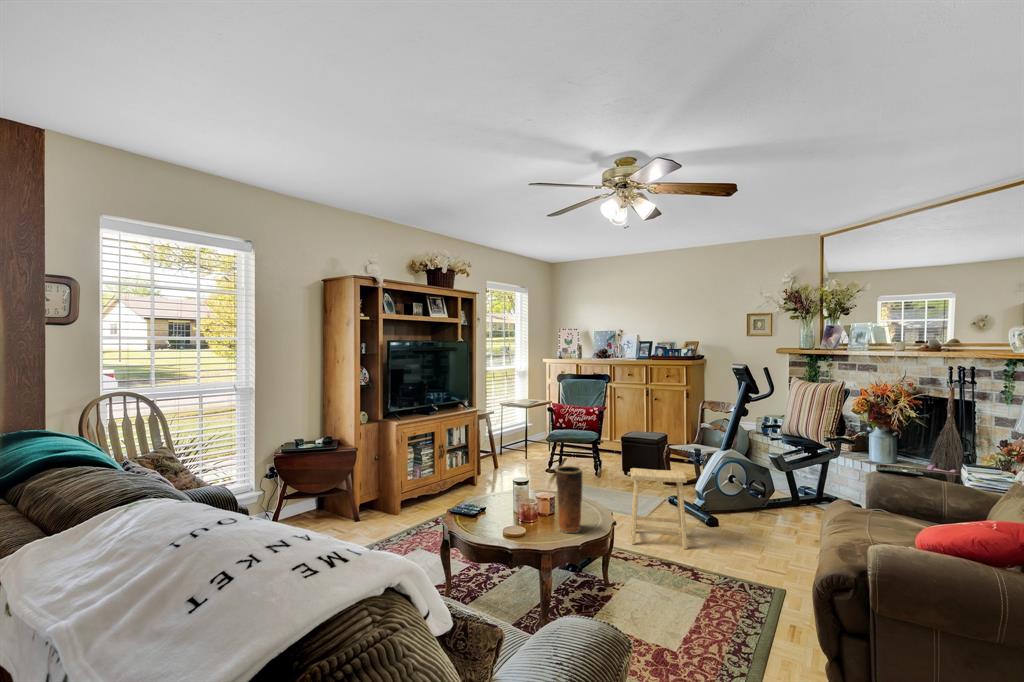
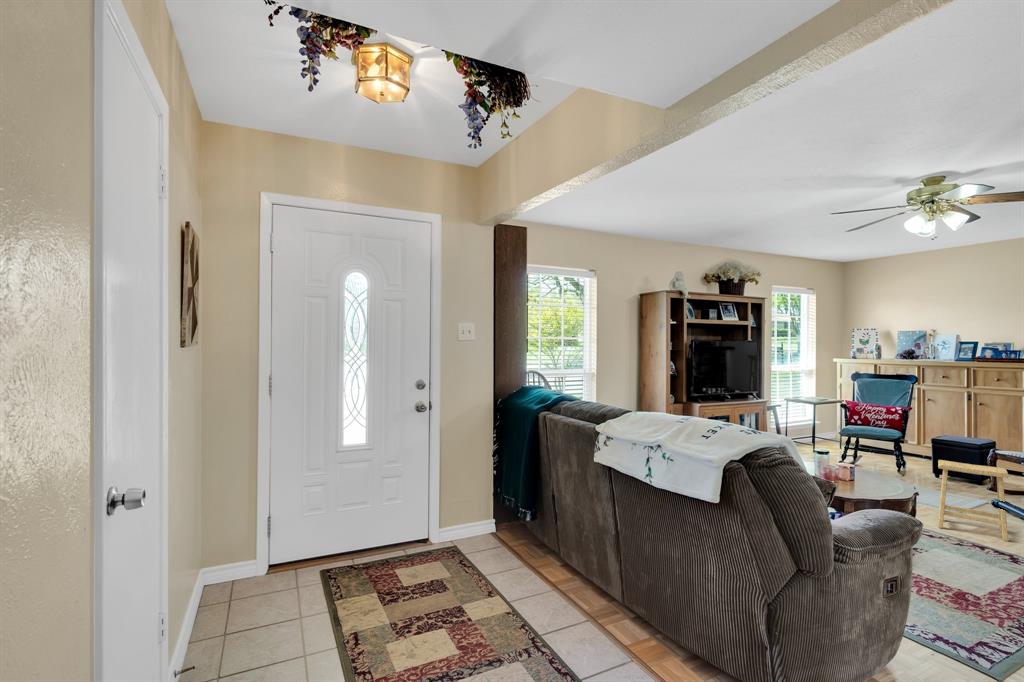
vase: present [555,466,582,533] -> none [856,440,883,492]

